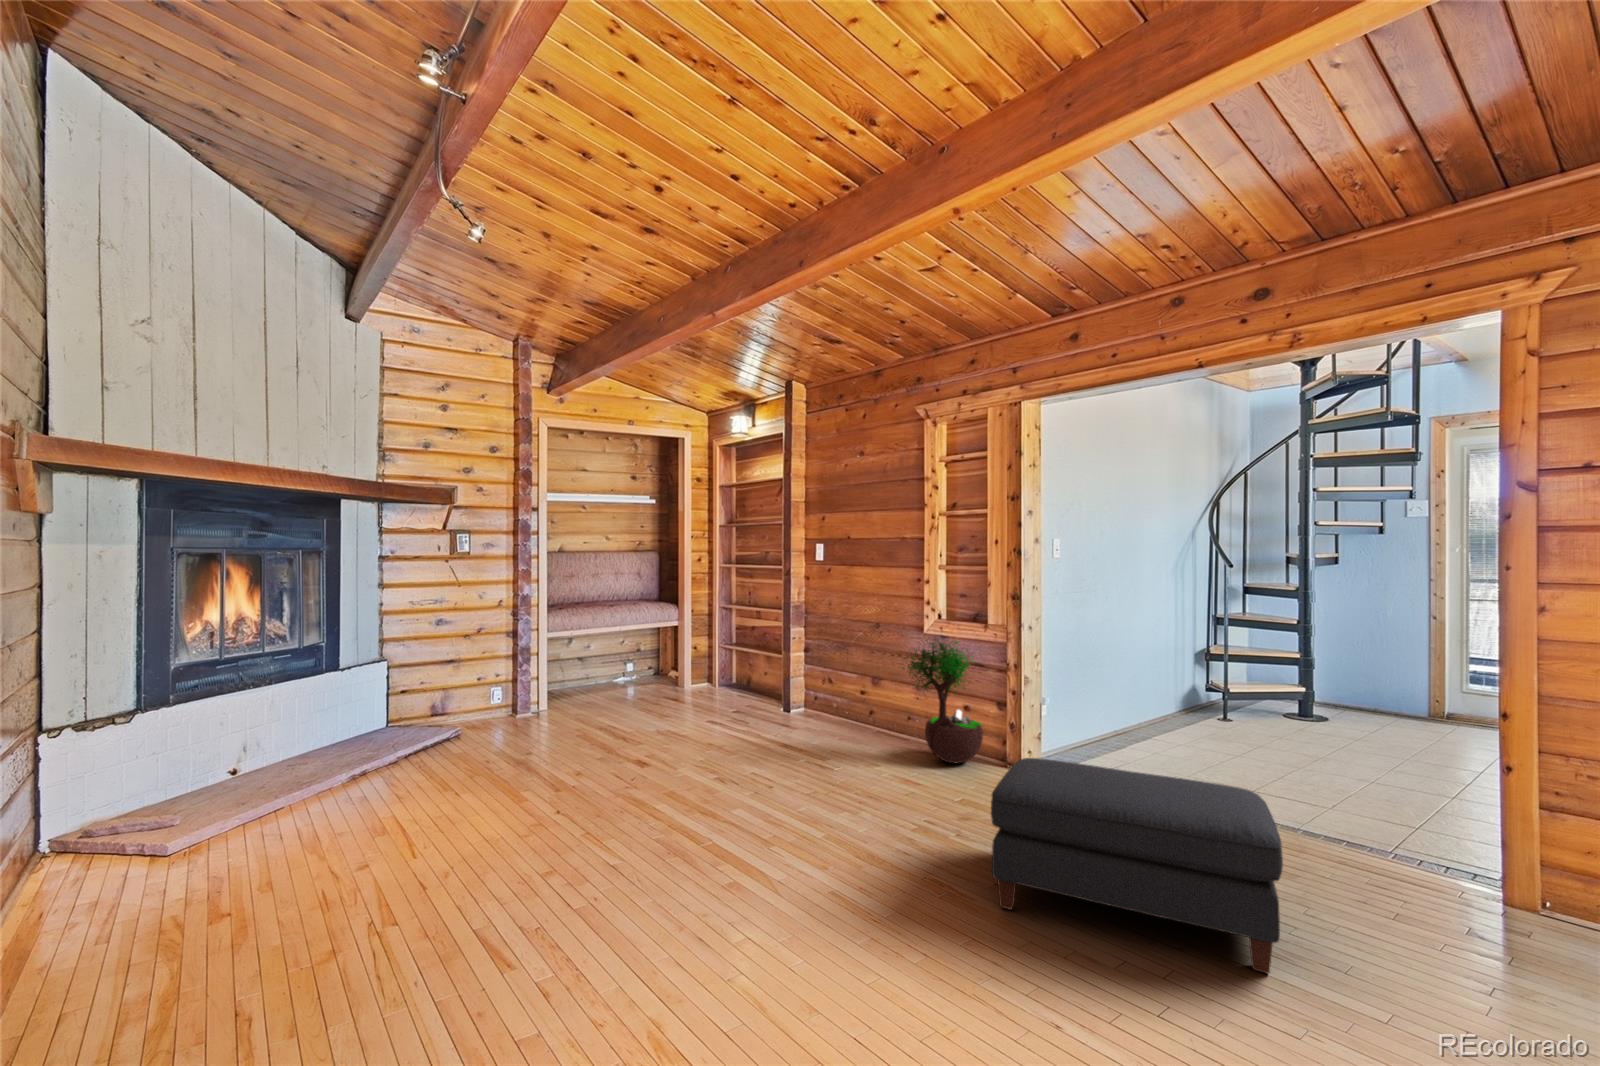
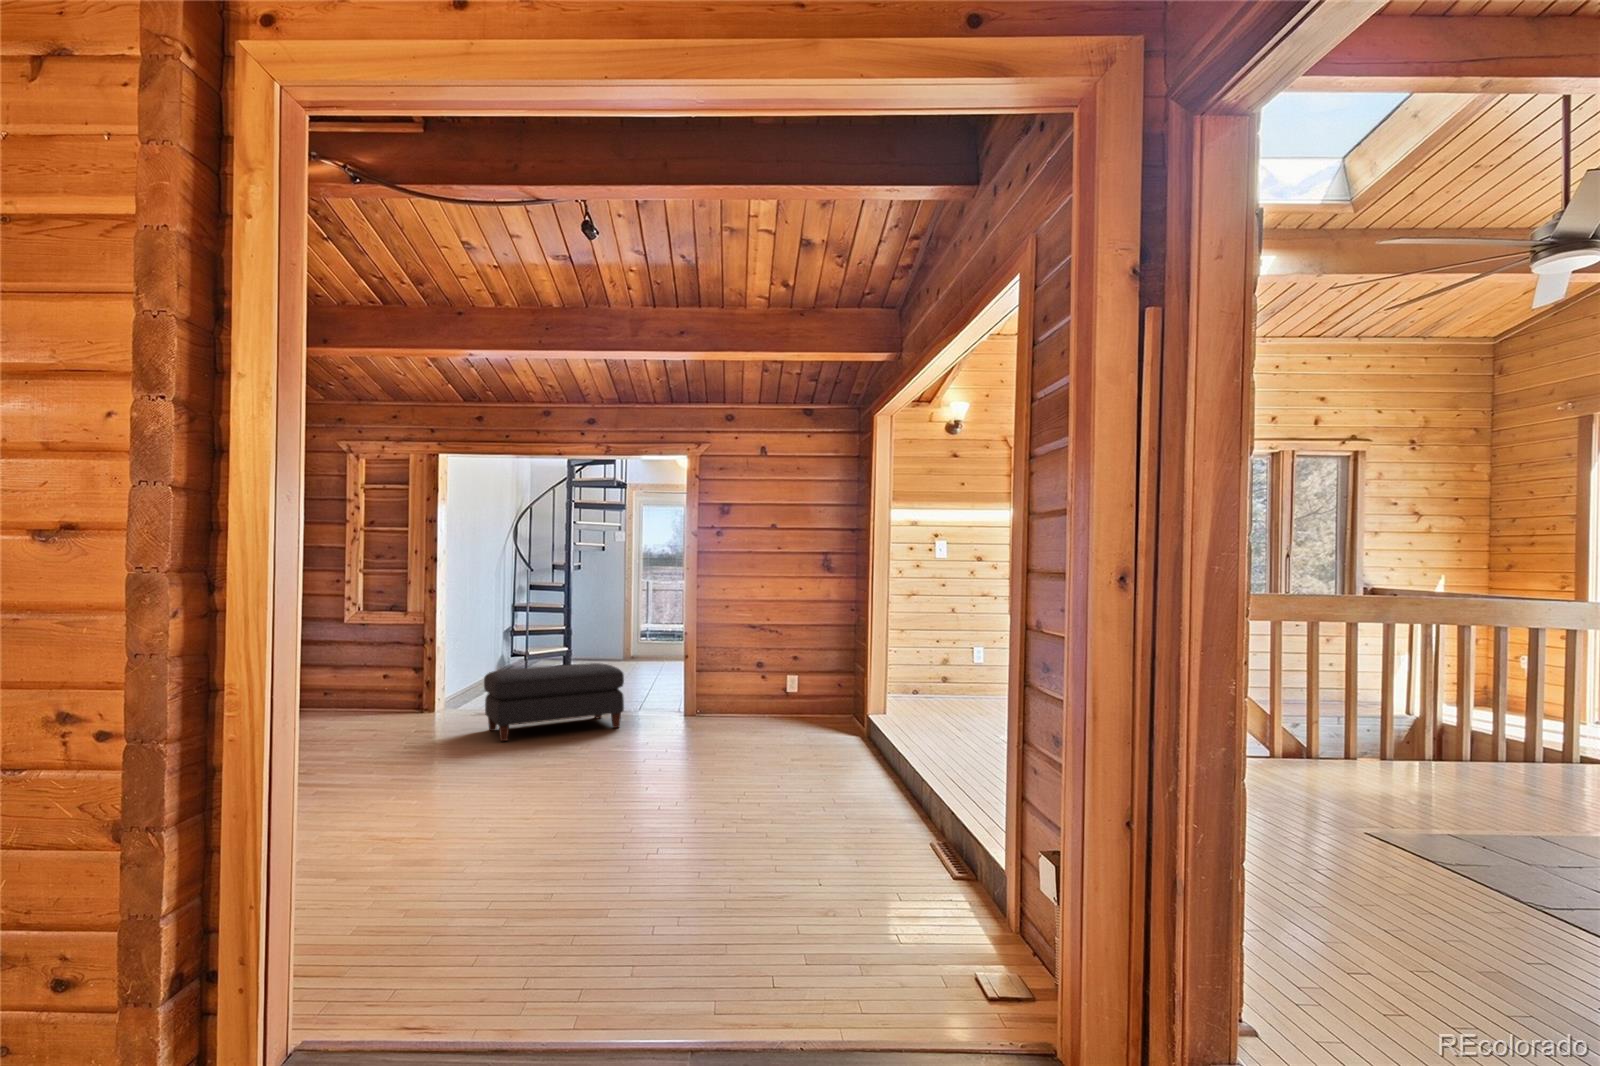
potted tree: present [902,636,983,763] -> none [345,616,411,716]

